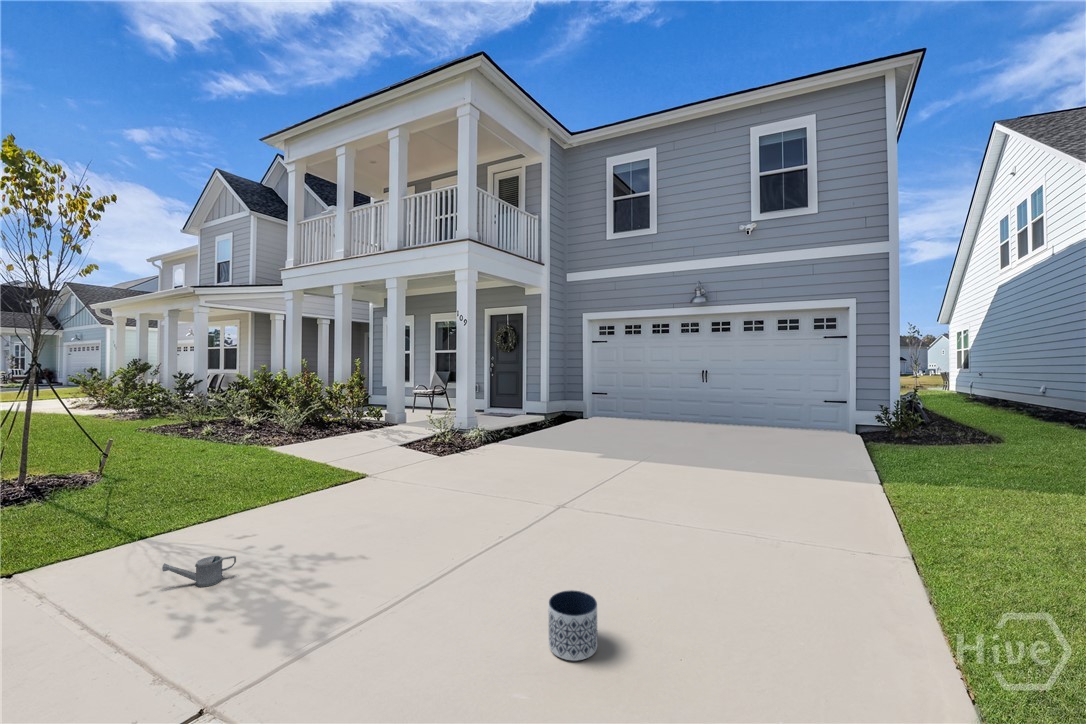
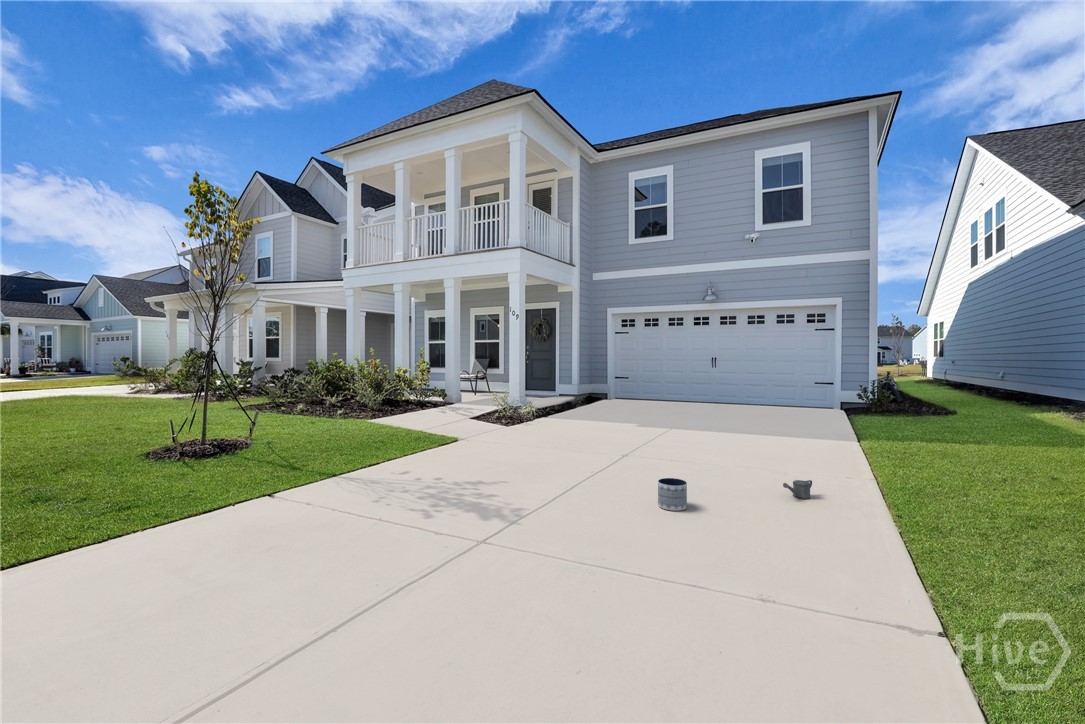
watering can: present [162,556,236,587] -> present [783,480,812,499]

